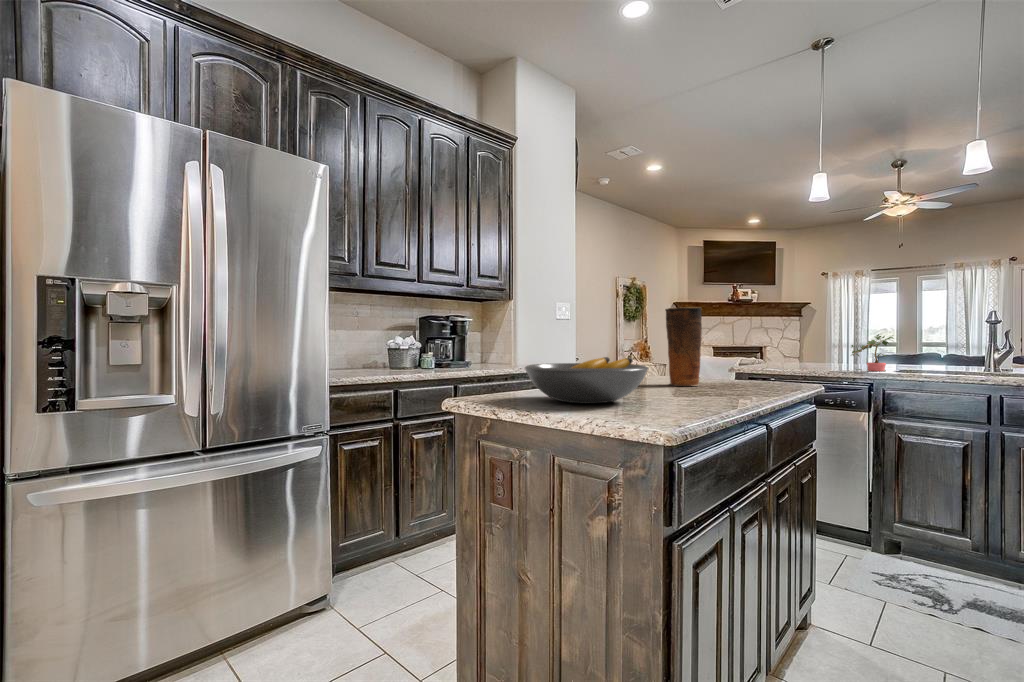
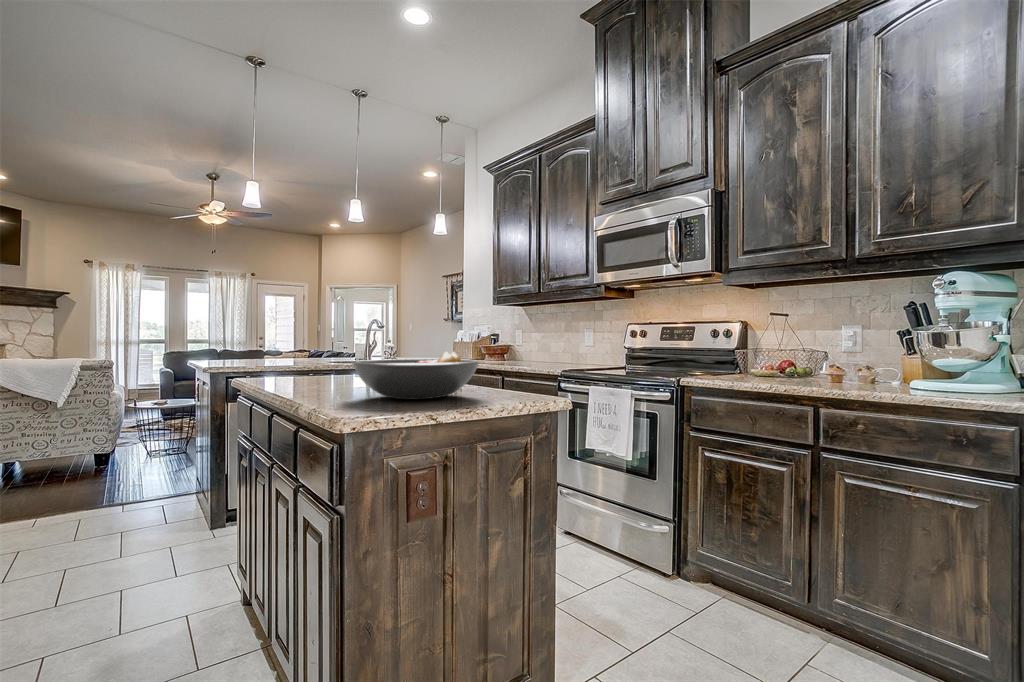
vase: present [665,307,702,386] -> none [307,302,345,382]
potted plant: present [852,334,894,372] -> none [255,332,301,364]

